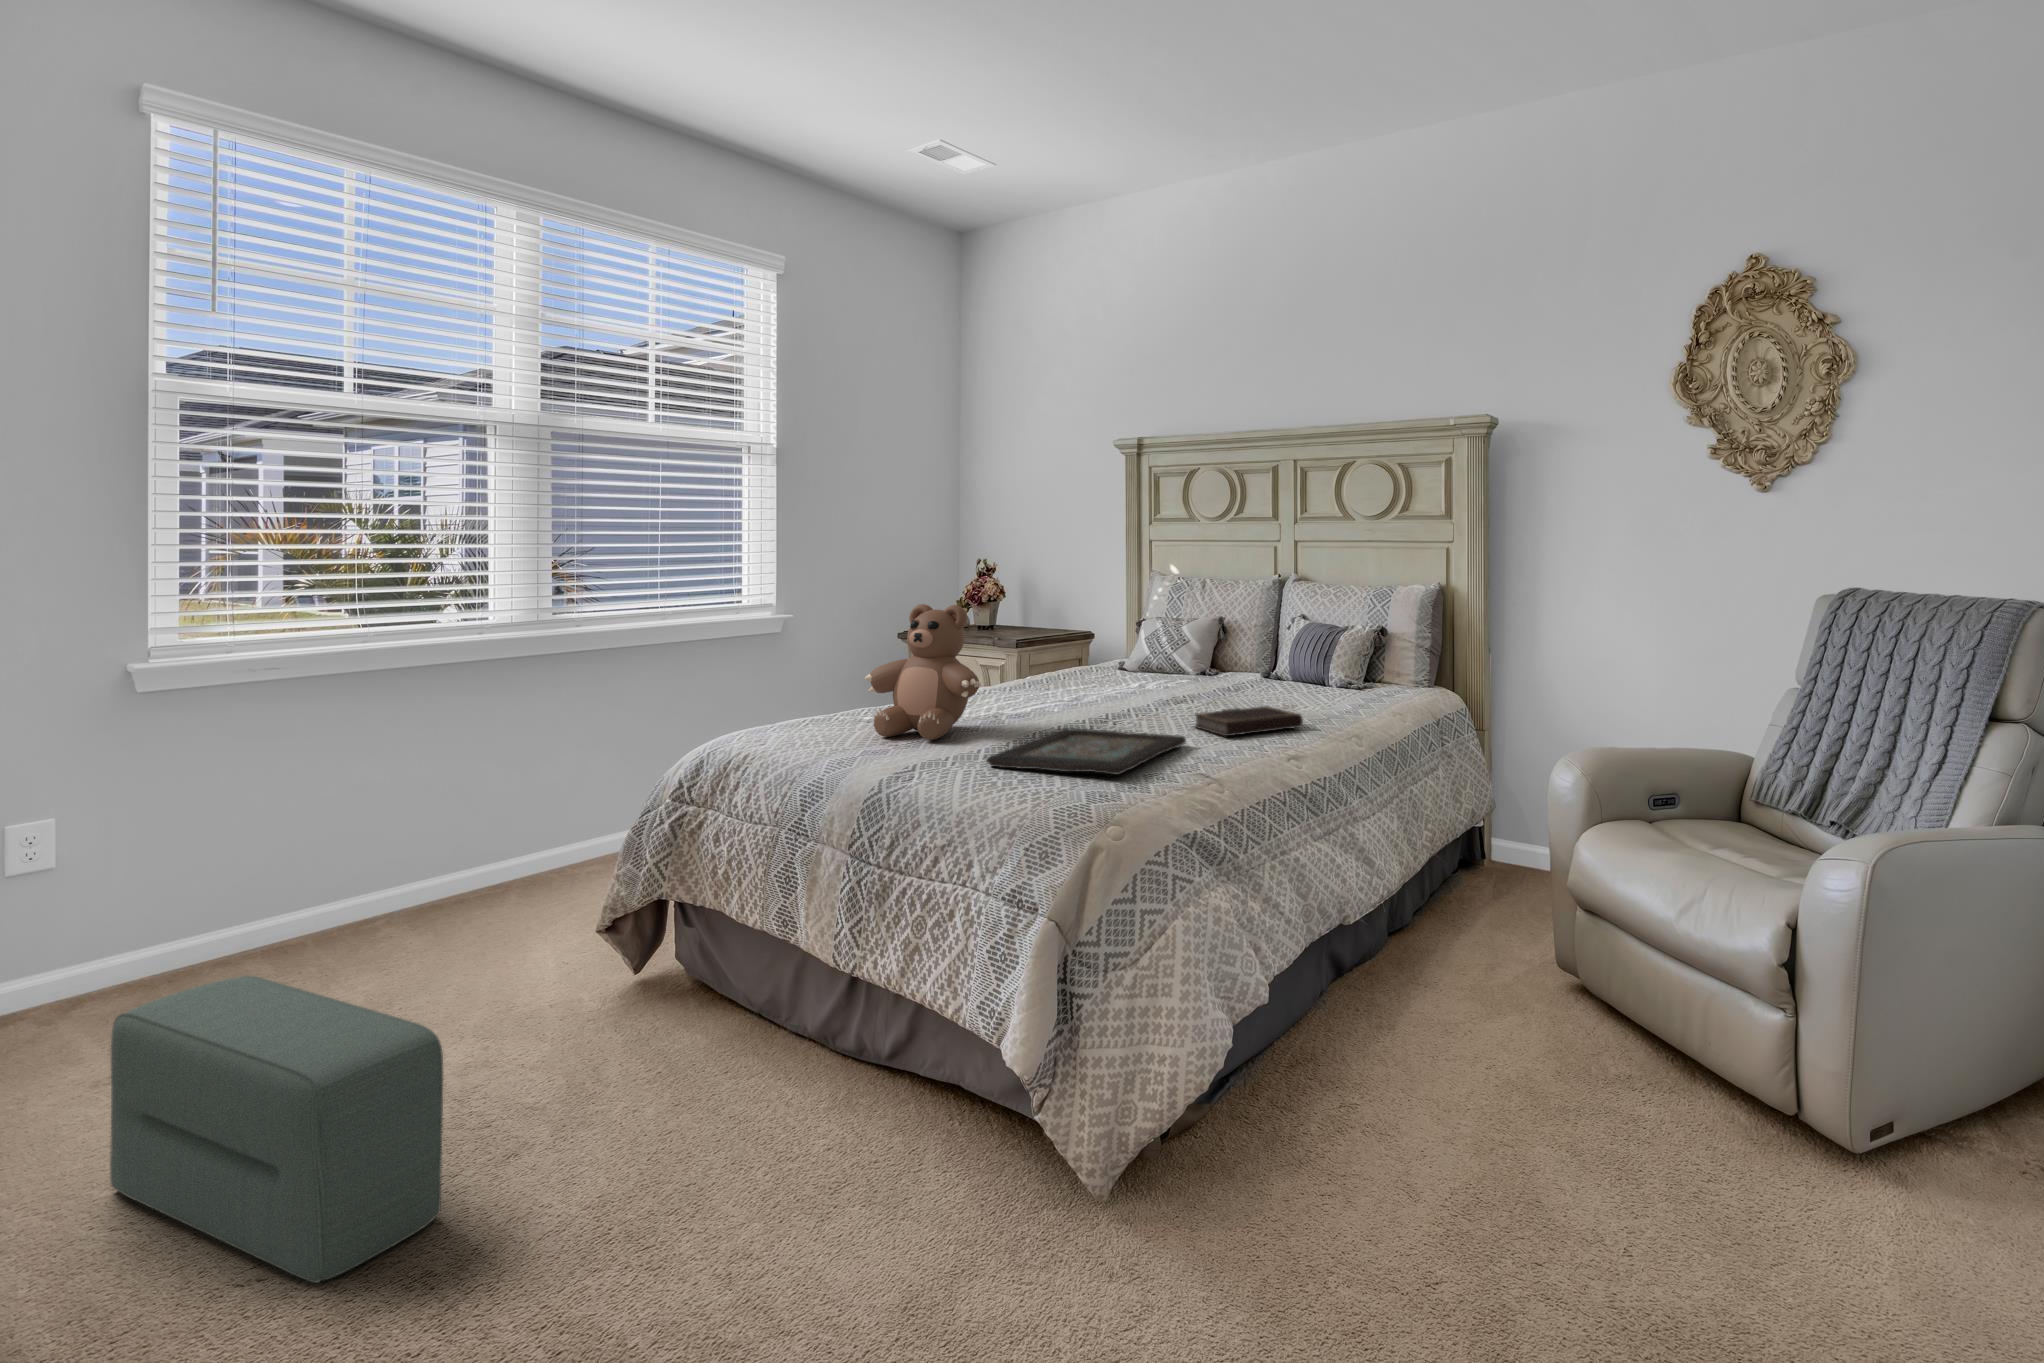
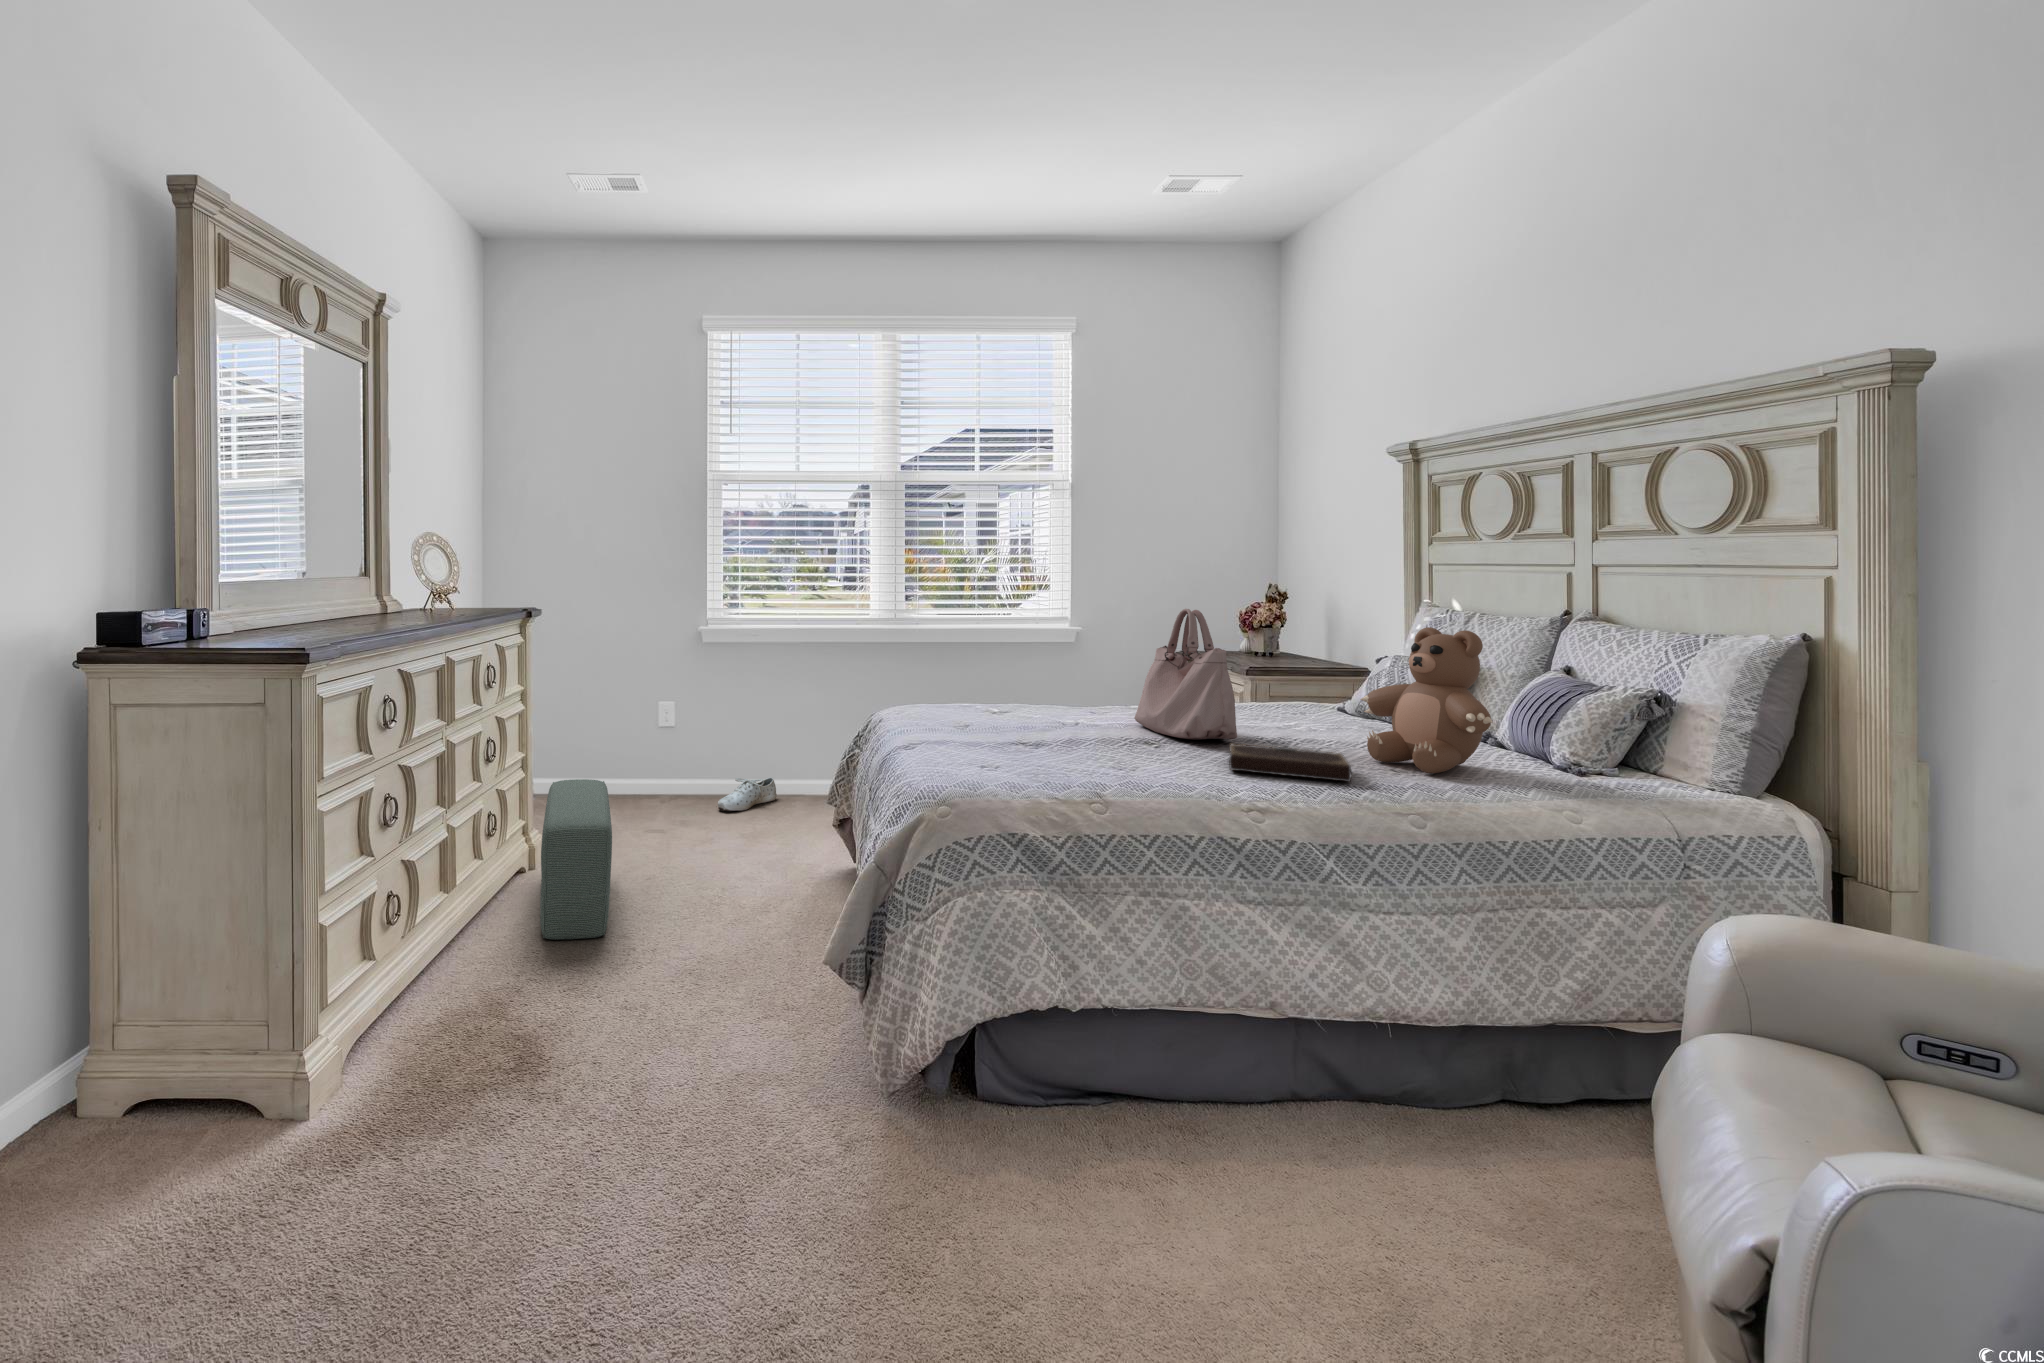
handbag: none [1055,594,1170,717] -> present [1134,609,1237,740]
teddy bear: present [864,604,981,740] -> present [1360,627,1492,773]
decorative tray: present [987,728,1186,774] -> none [957,733,1166,769]
shoe: none [295,892,393,968] -> present [718,778,777,812]

